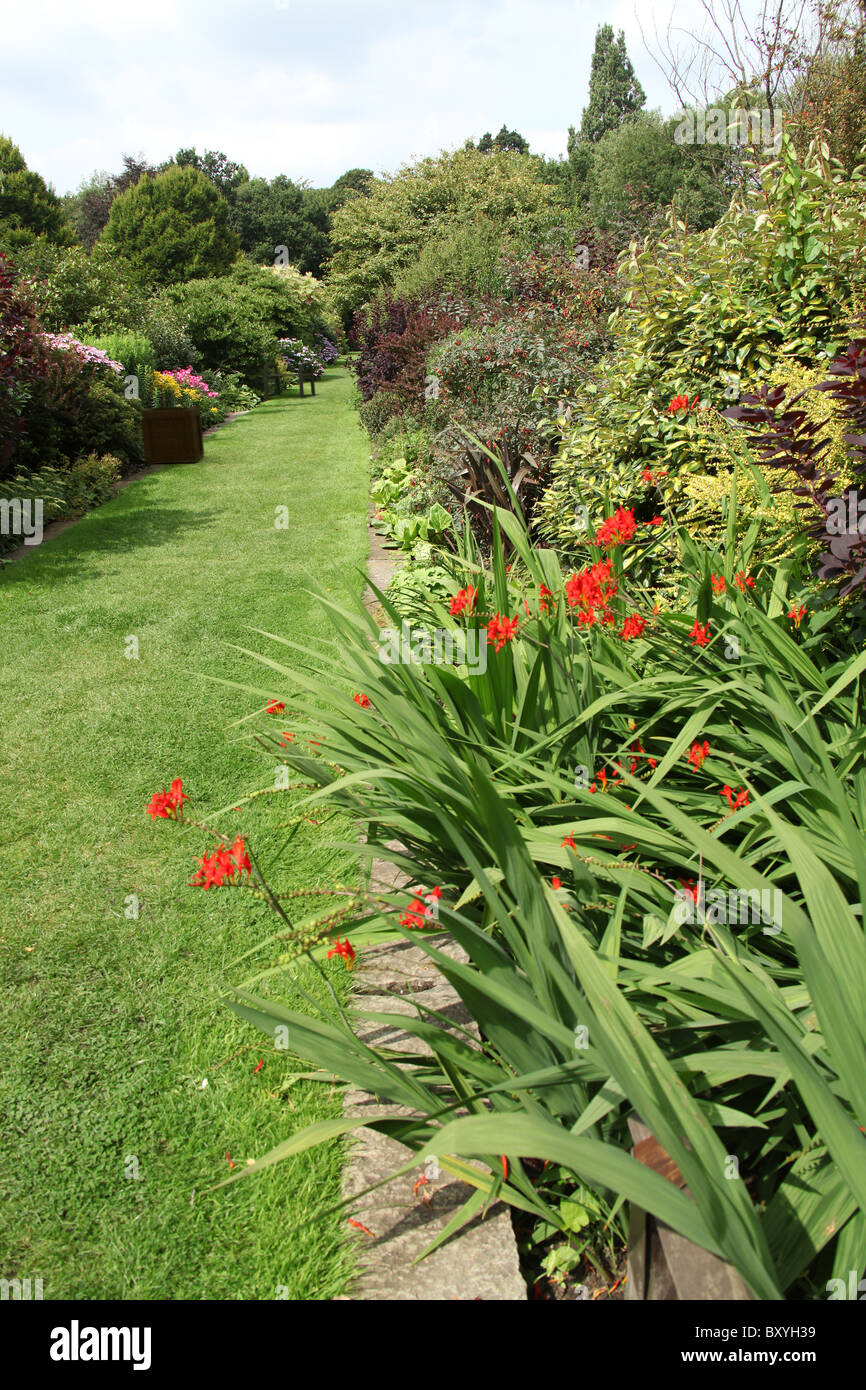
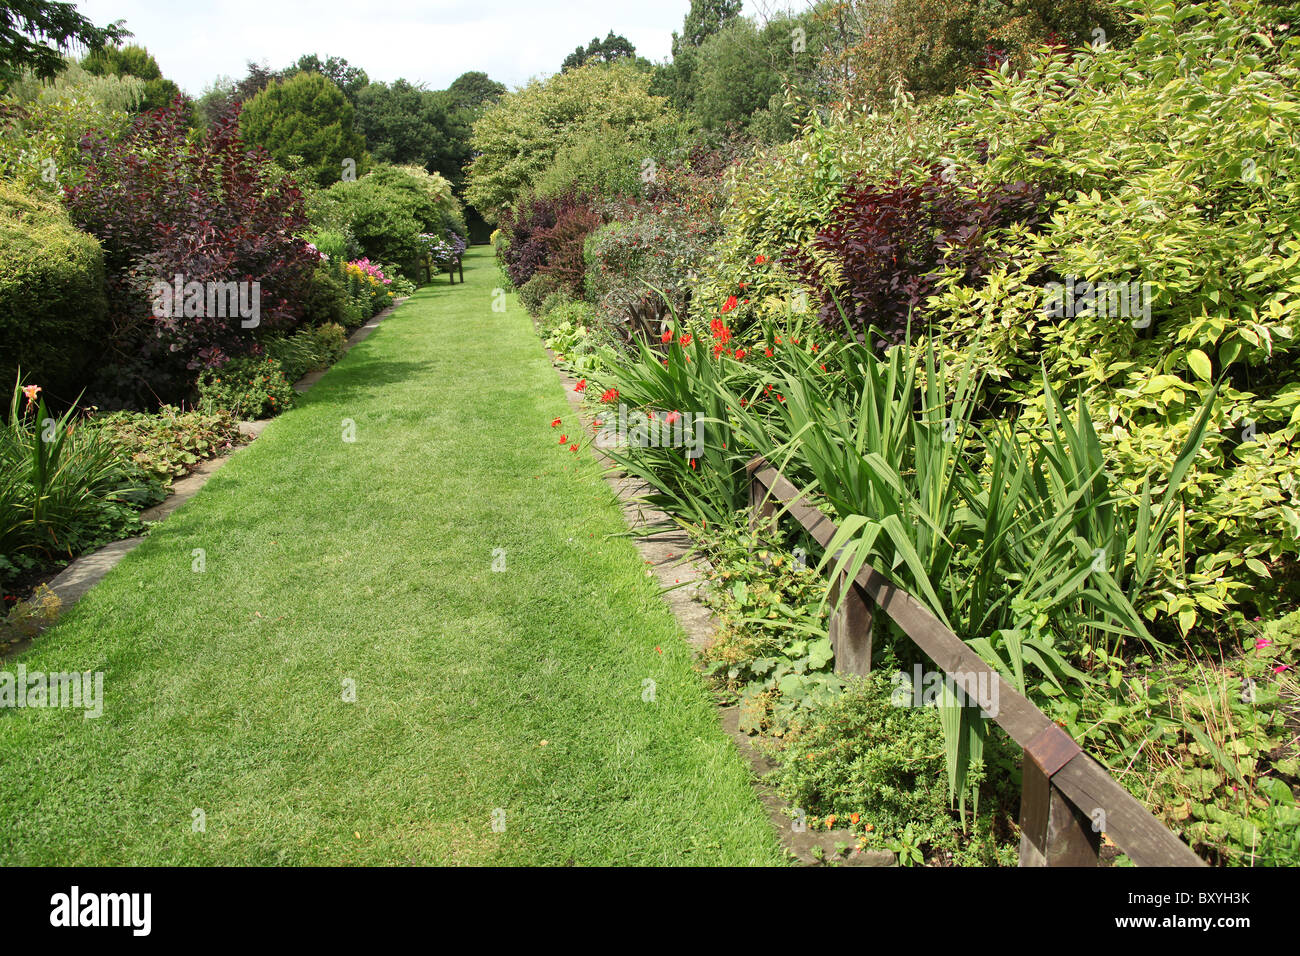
wooden crate: present [141,407,204,464] -> none [335,289,388,337]

